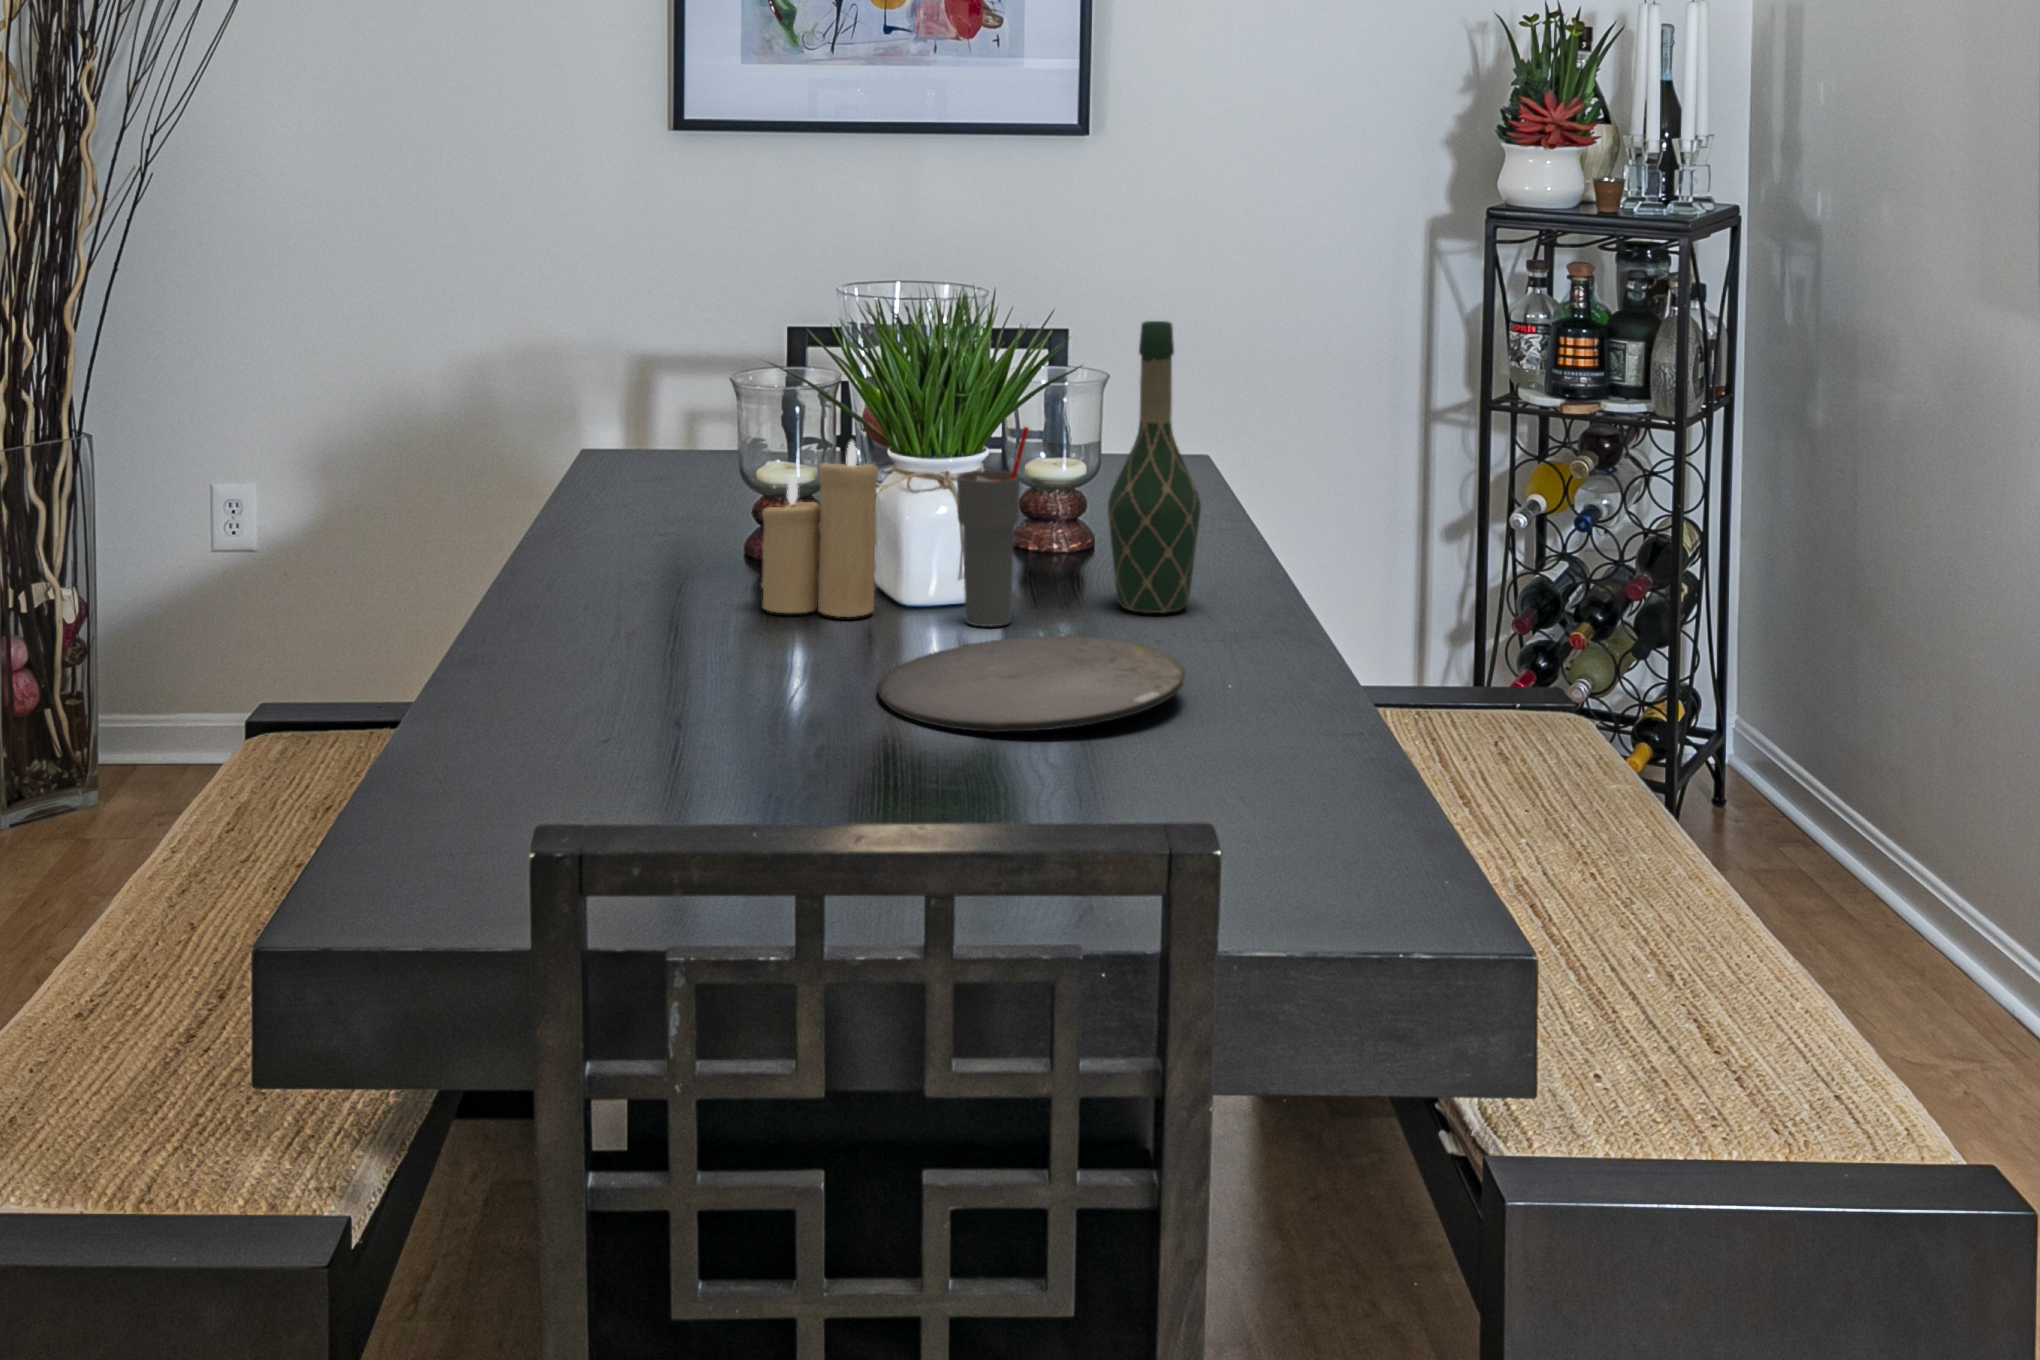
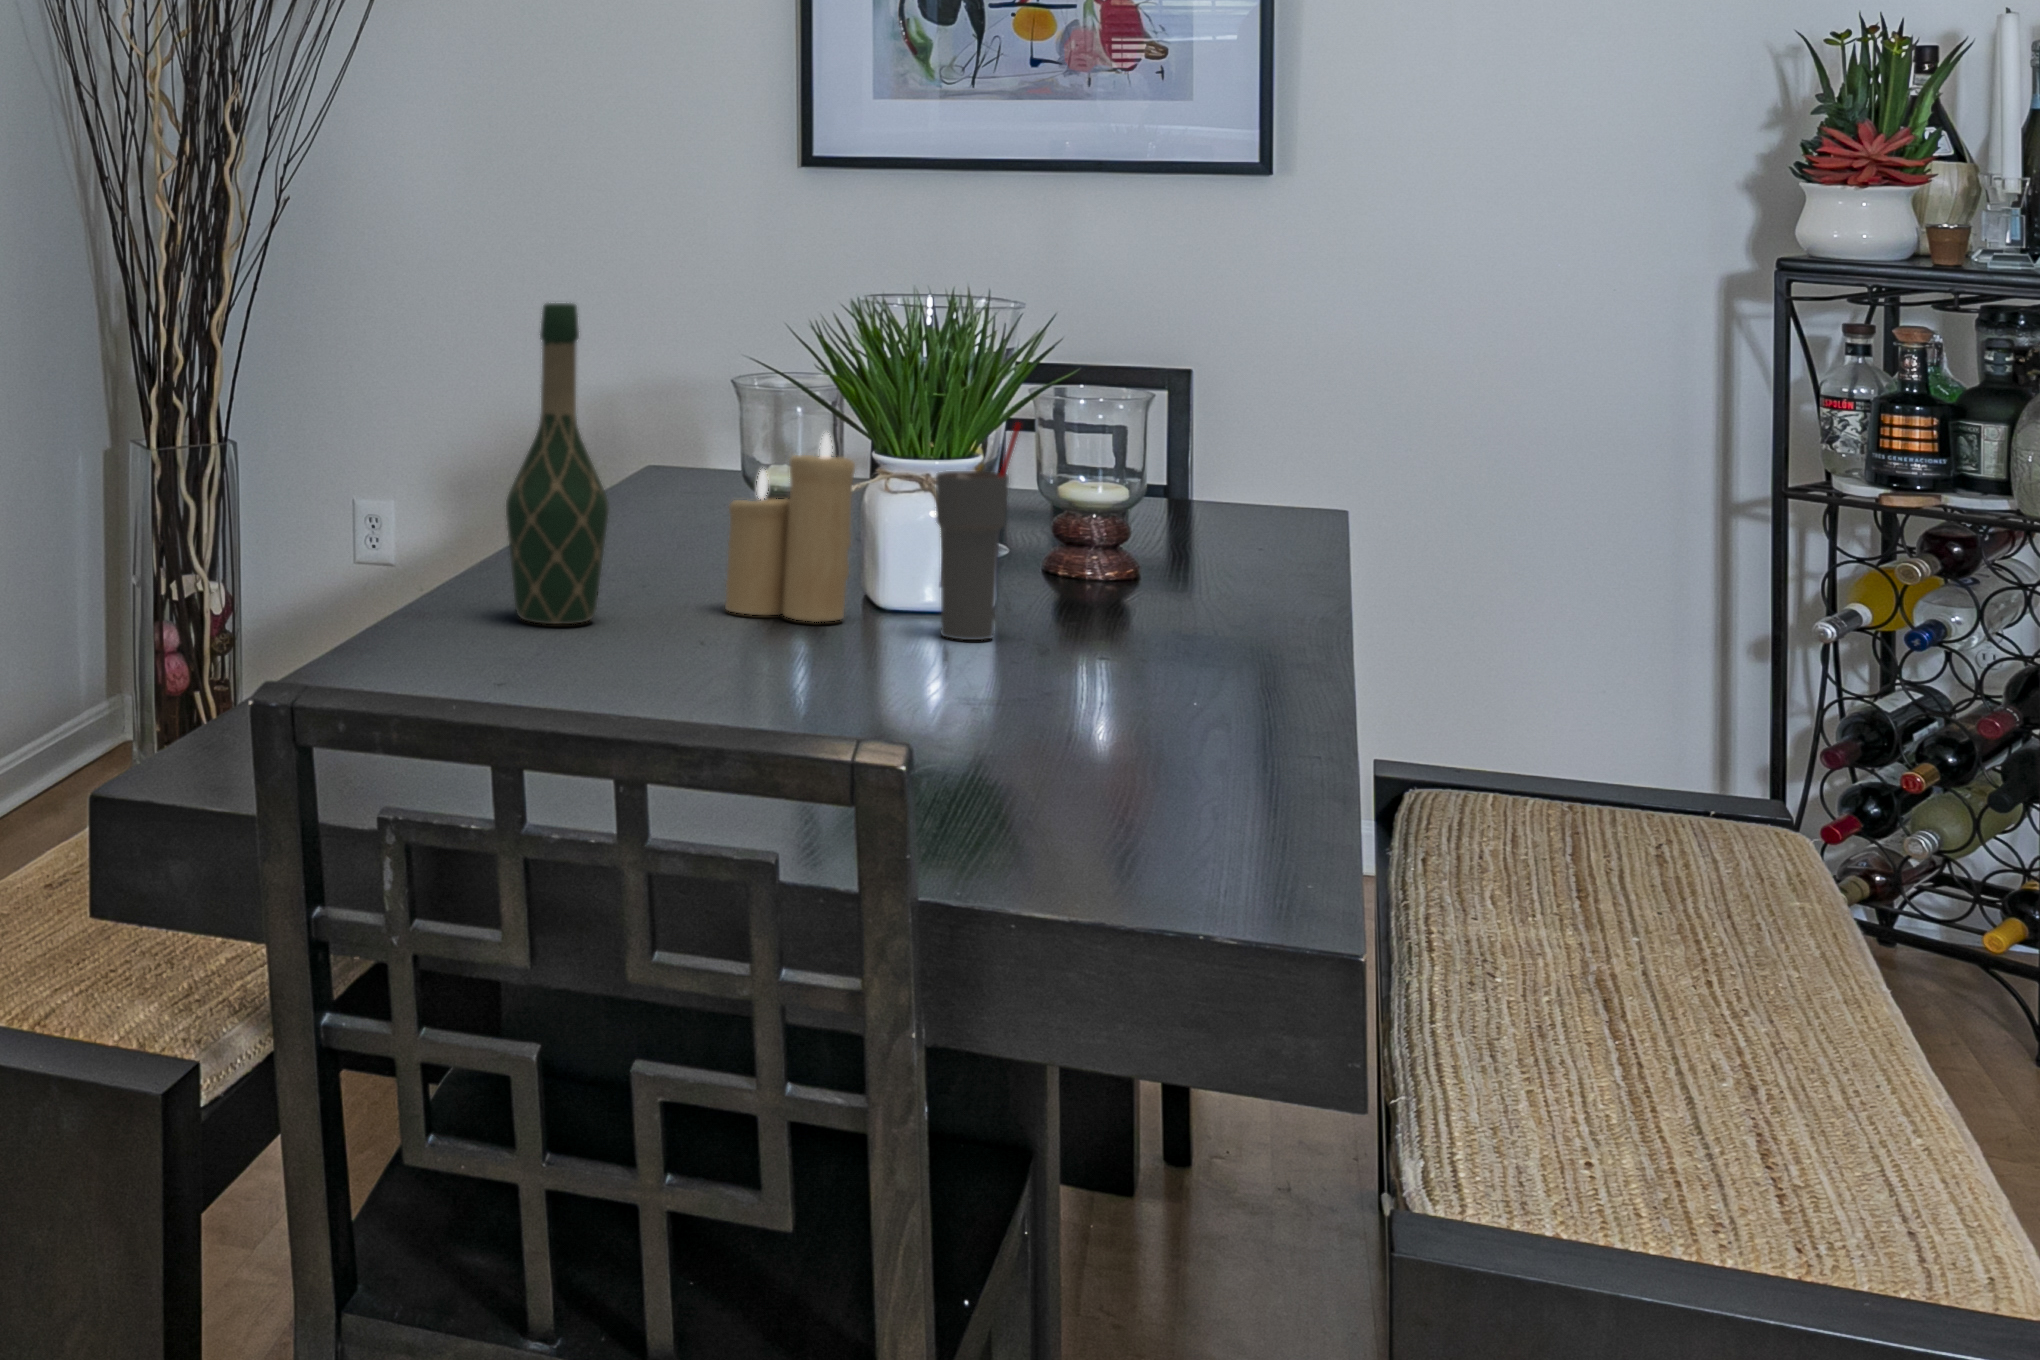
wine bottle: present [1108,321,1201,613] -> present [506,303,609,624]
plate: present [877,636,1185,732] -> none [791,643,1144,721]

